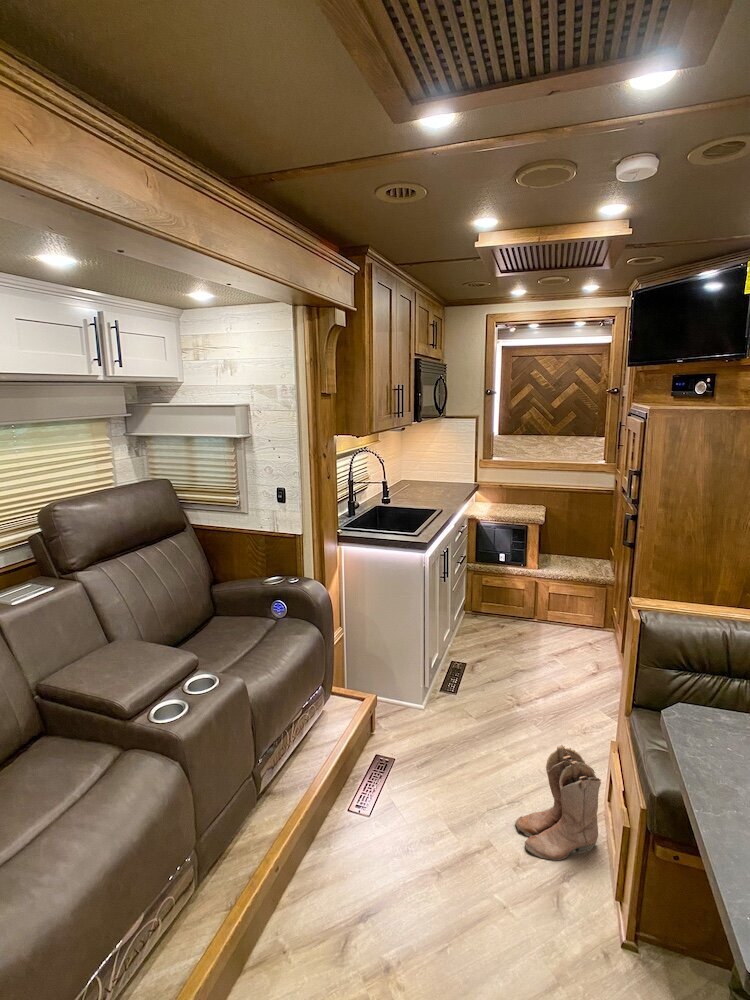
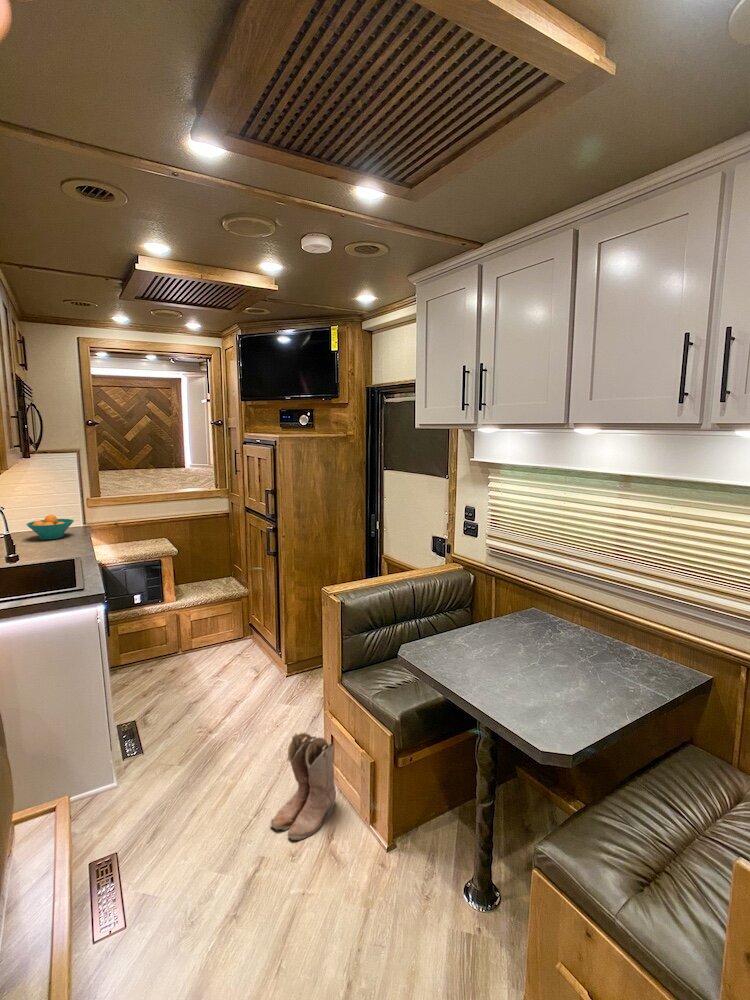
fruit bowl: none [427,471,461,492] -> present [26,515,74,540]

